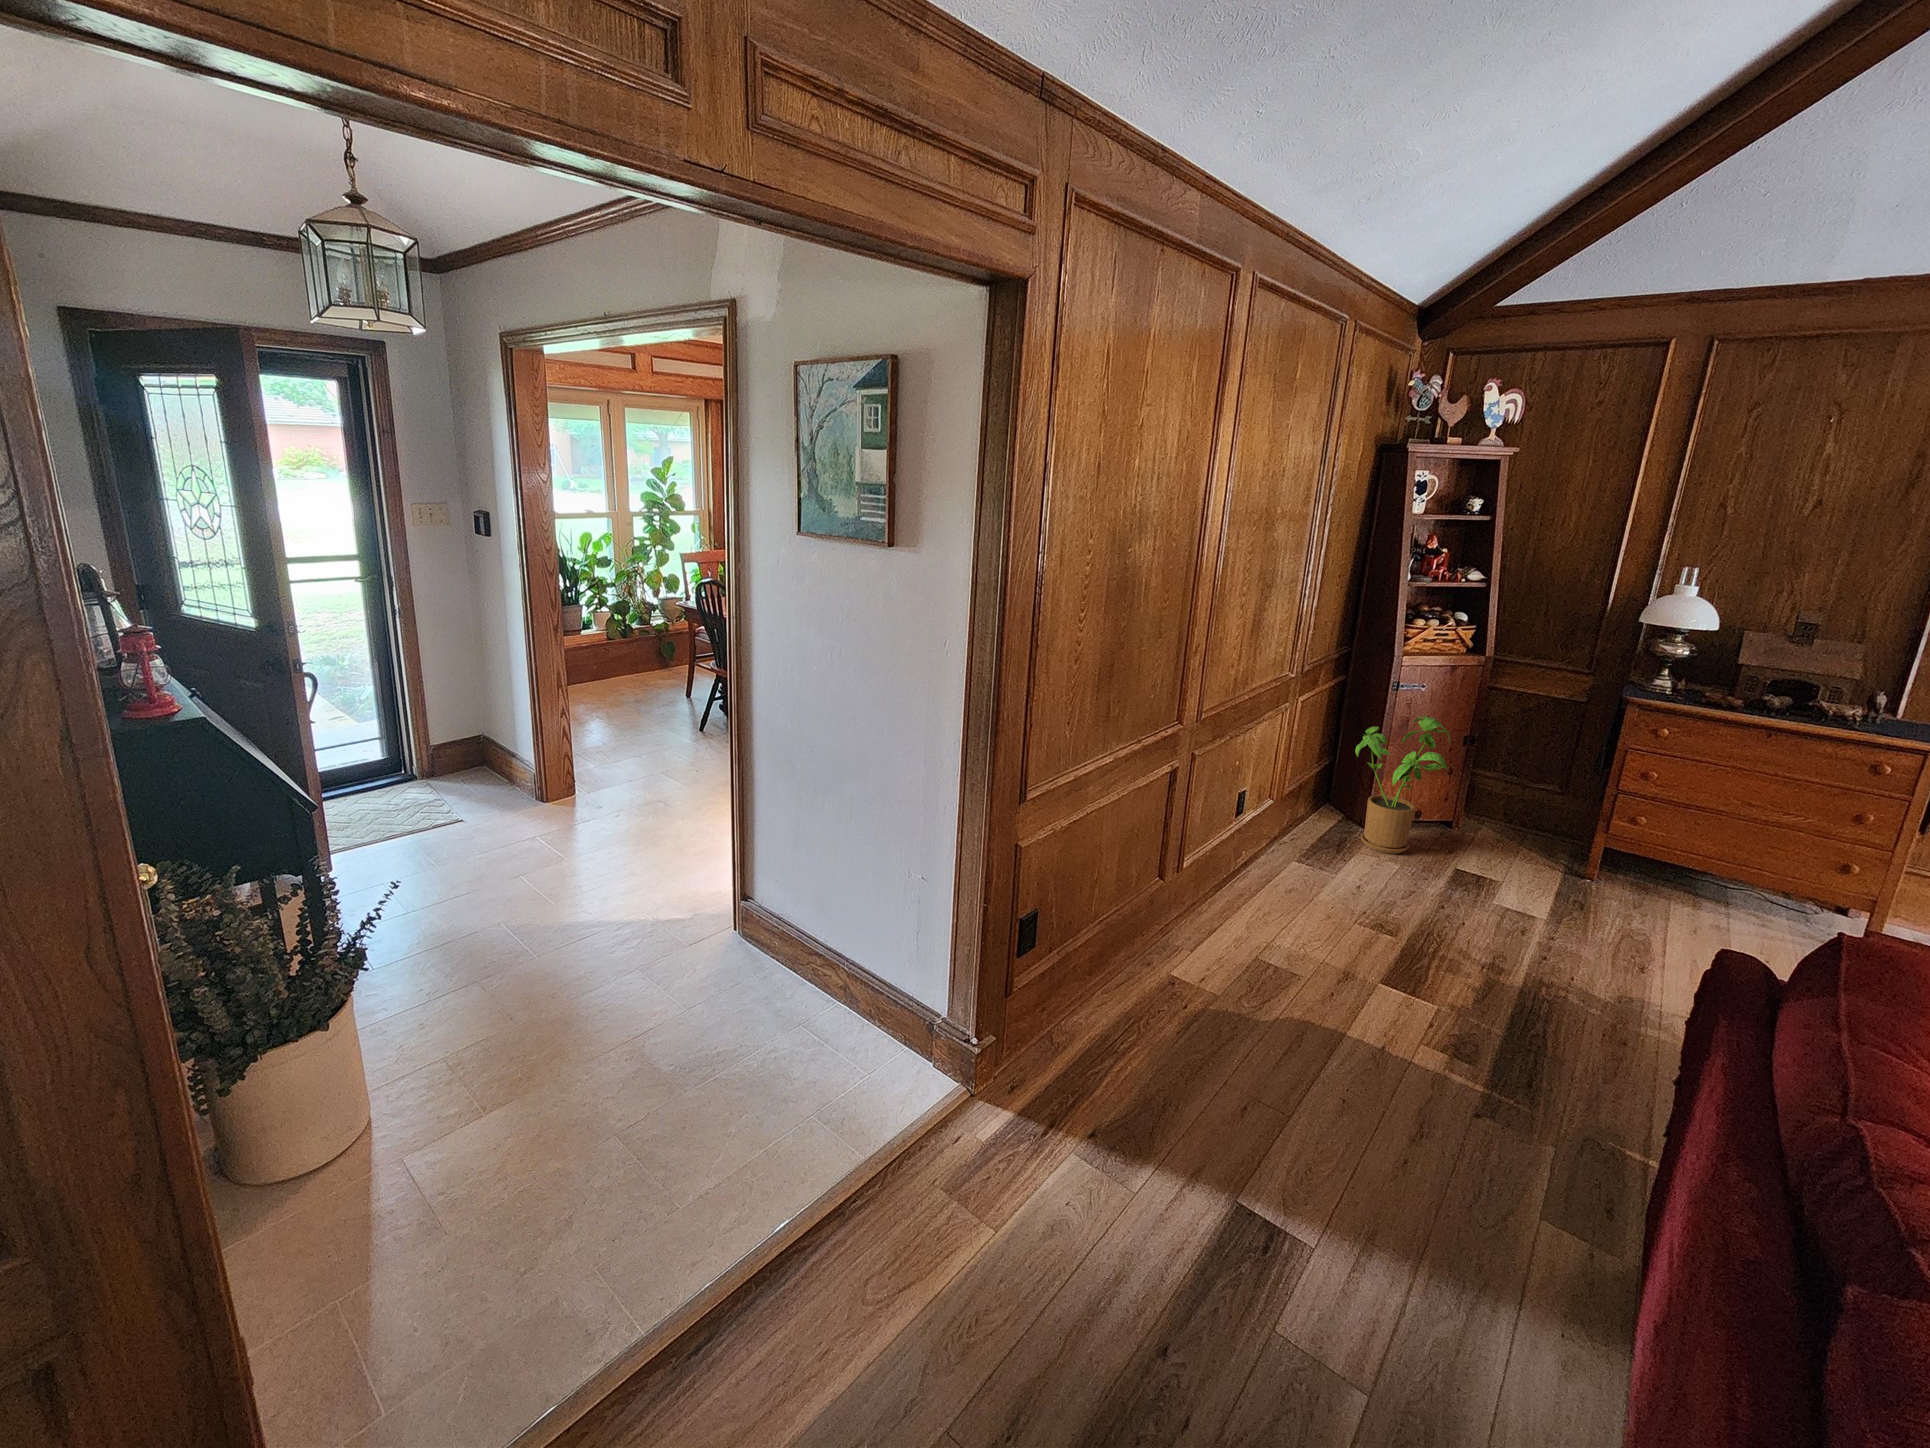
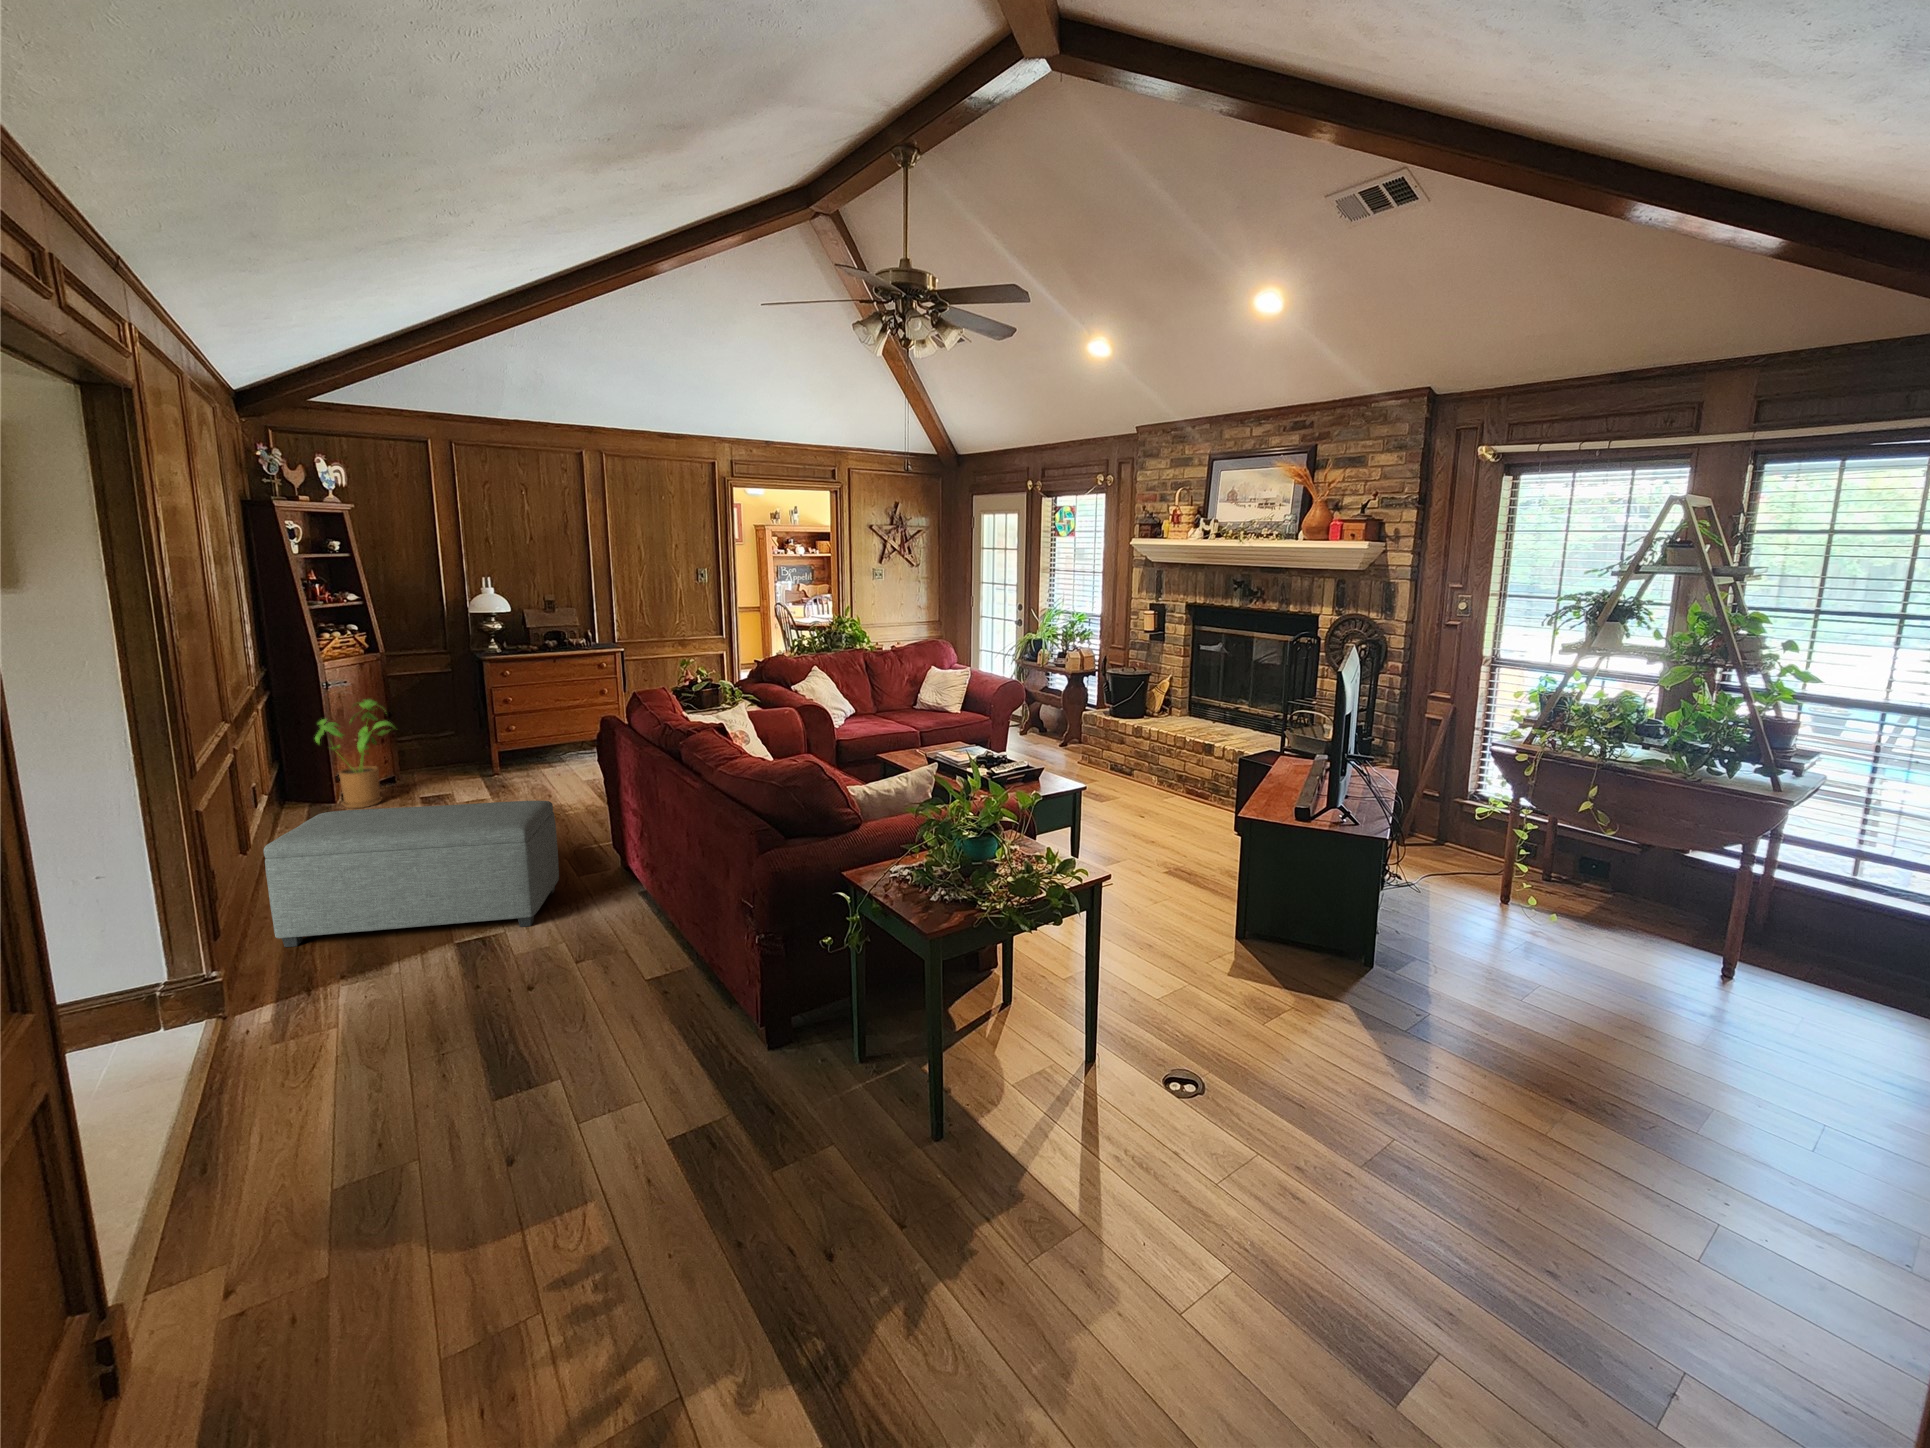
ottoman: none [1104,879,1522,1276] -> present [264,801,559,947]

